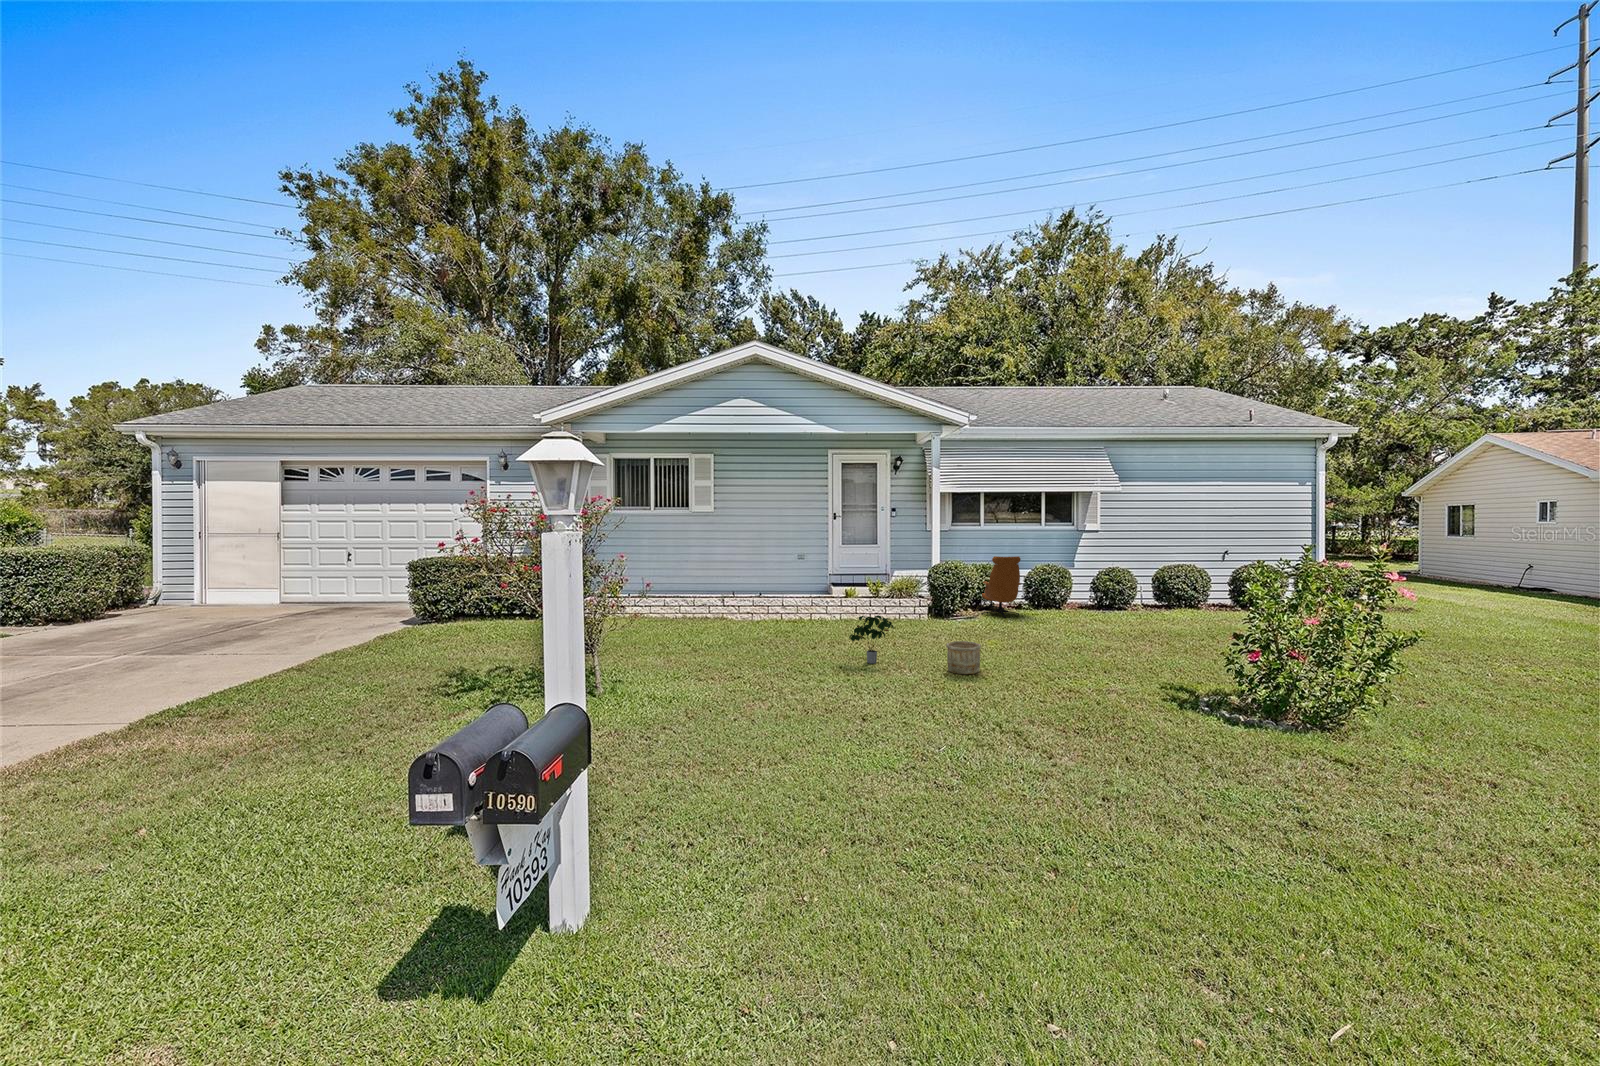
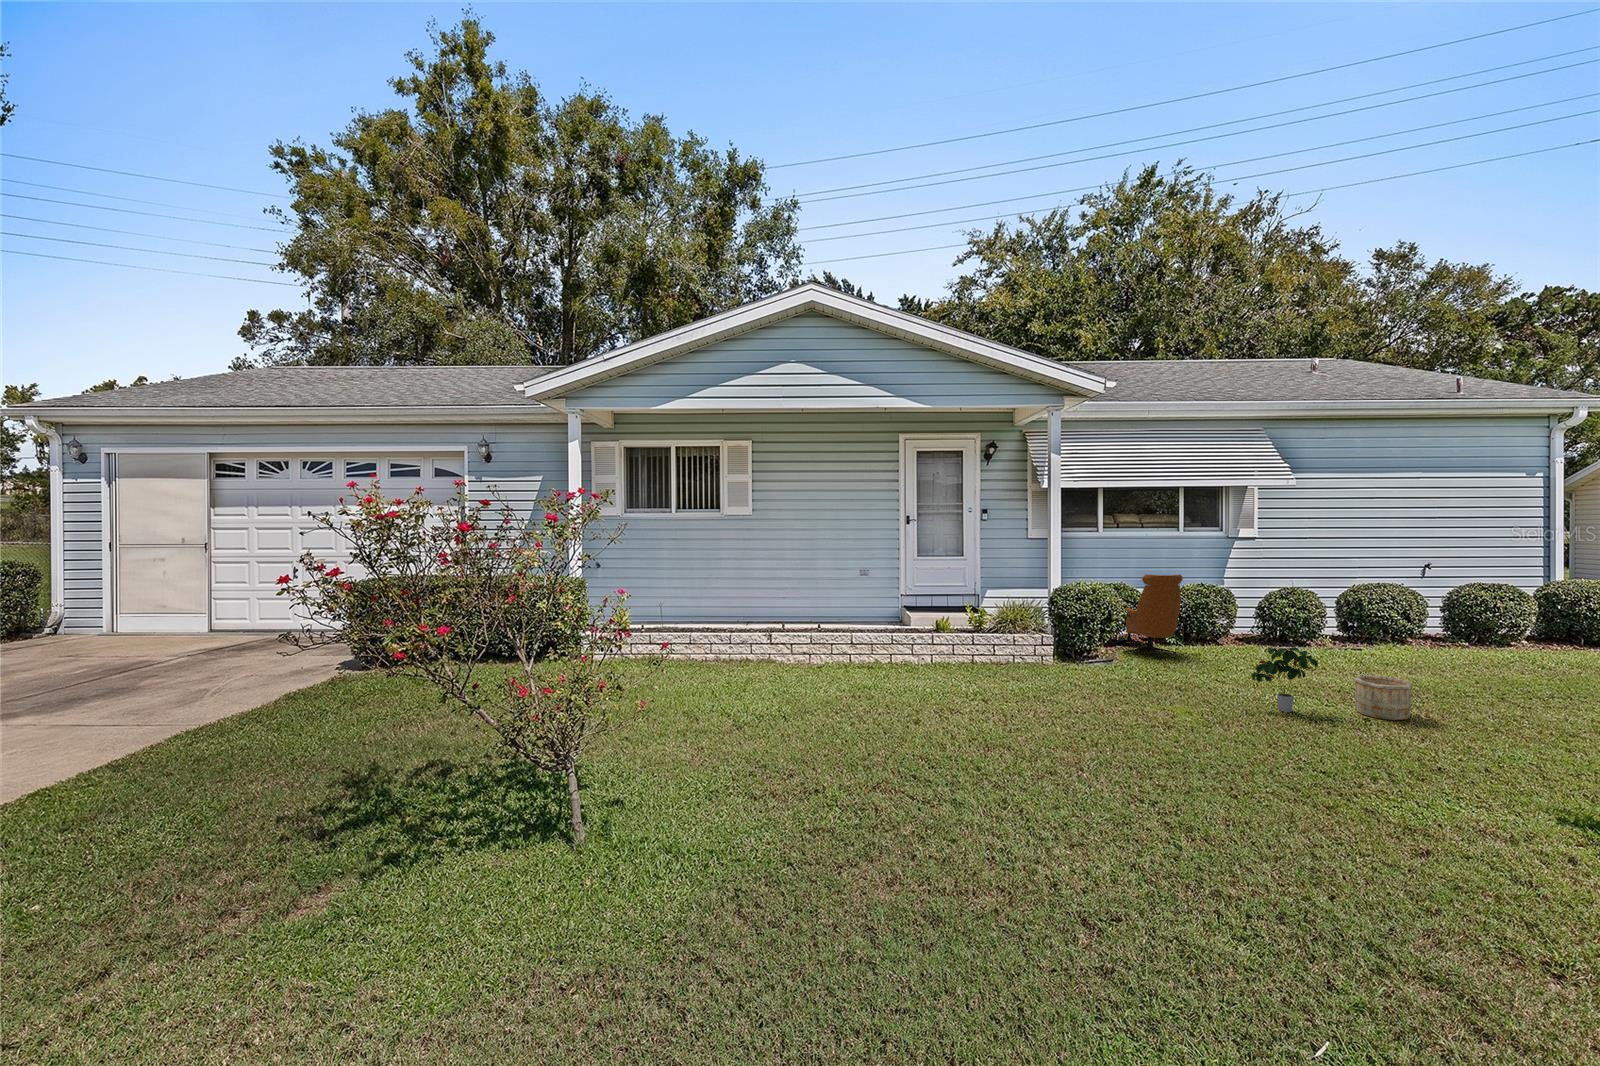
potted plant: present [849,615,894,664] -> present [1251,647,1318,712]
wooden bucket: present [946,641,981,674] -> present [1354,675,1413,720]

